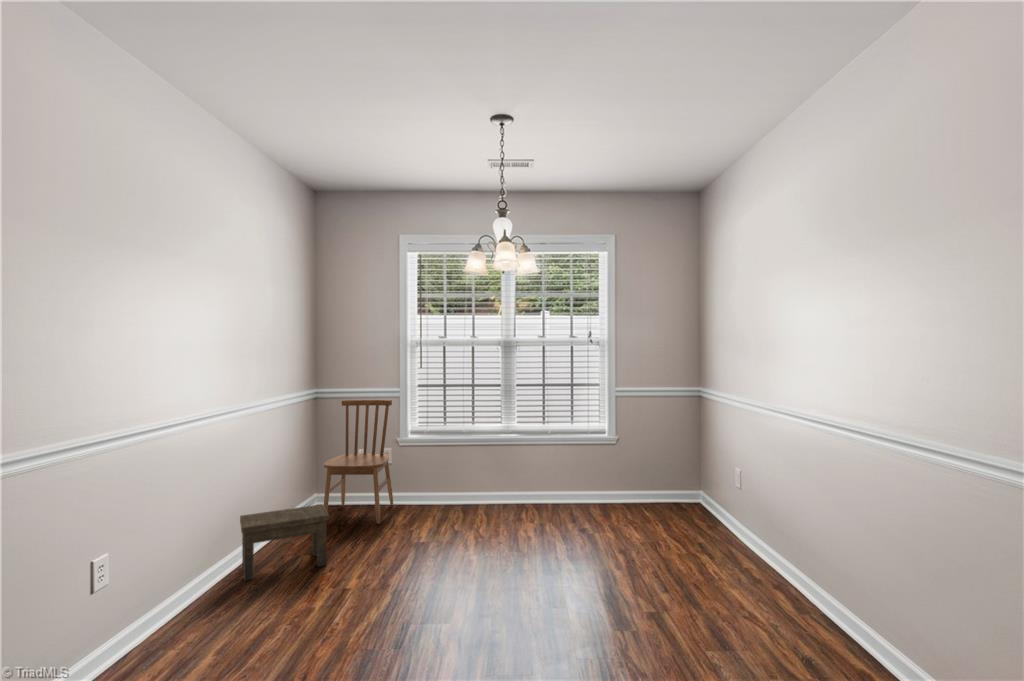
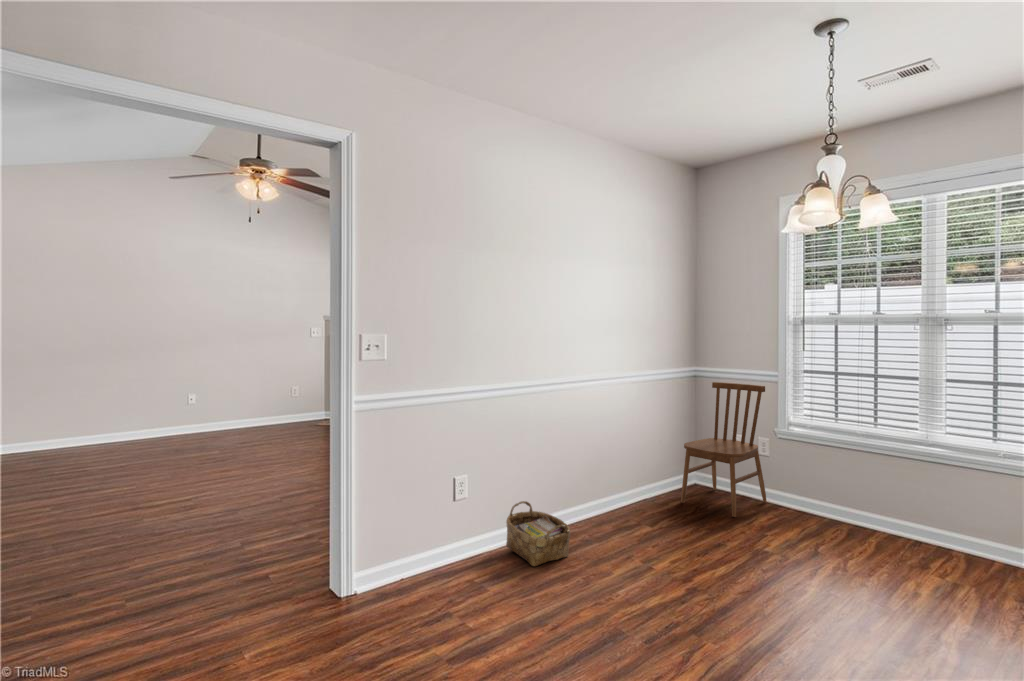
side table: present [240,505,329,581] -> none [581,475,660,540]
woven basket: none [160,563,256,637] -> present [506,501,570,566]

